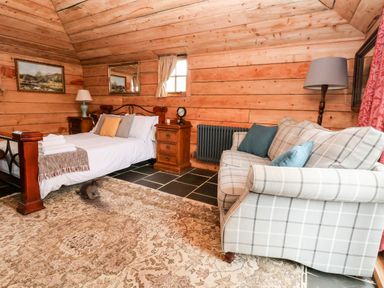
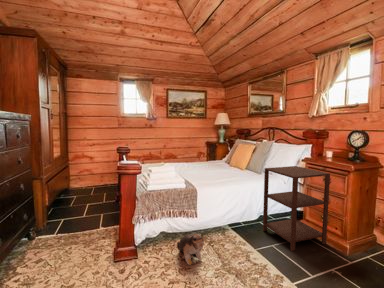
side table: none [133,130,170,179] -> present [263,166,330,251]

